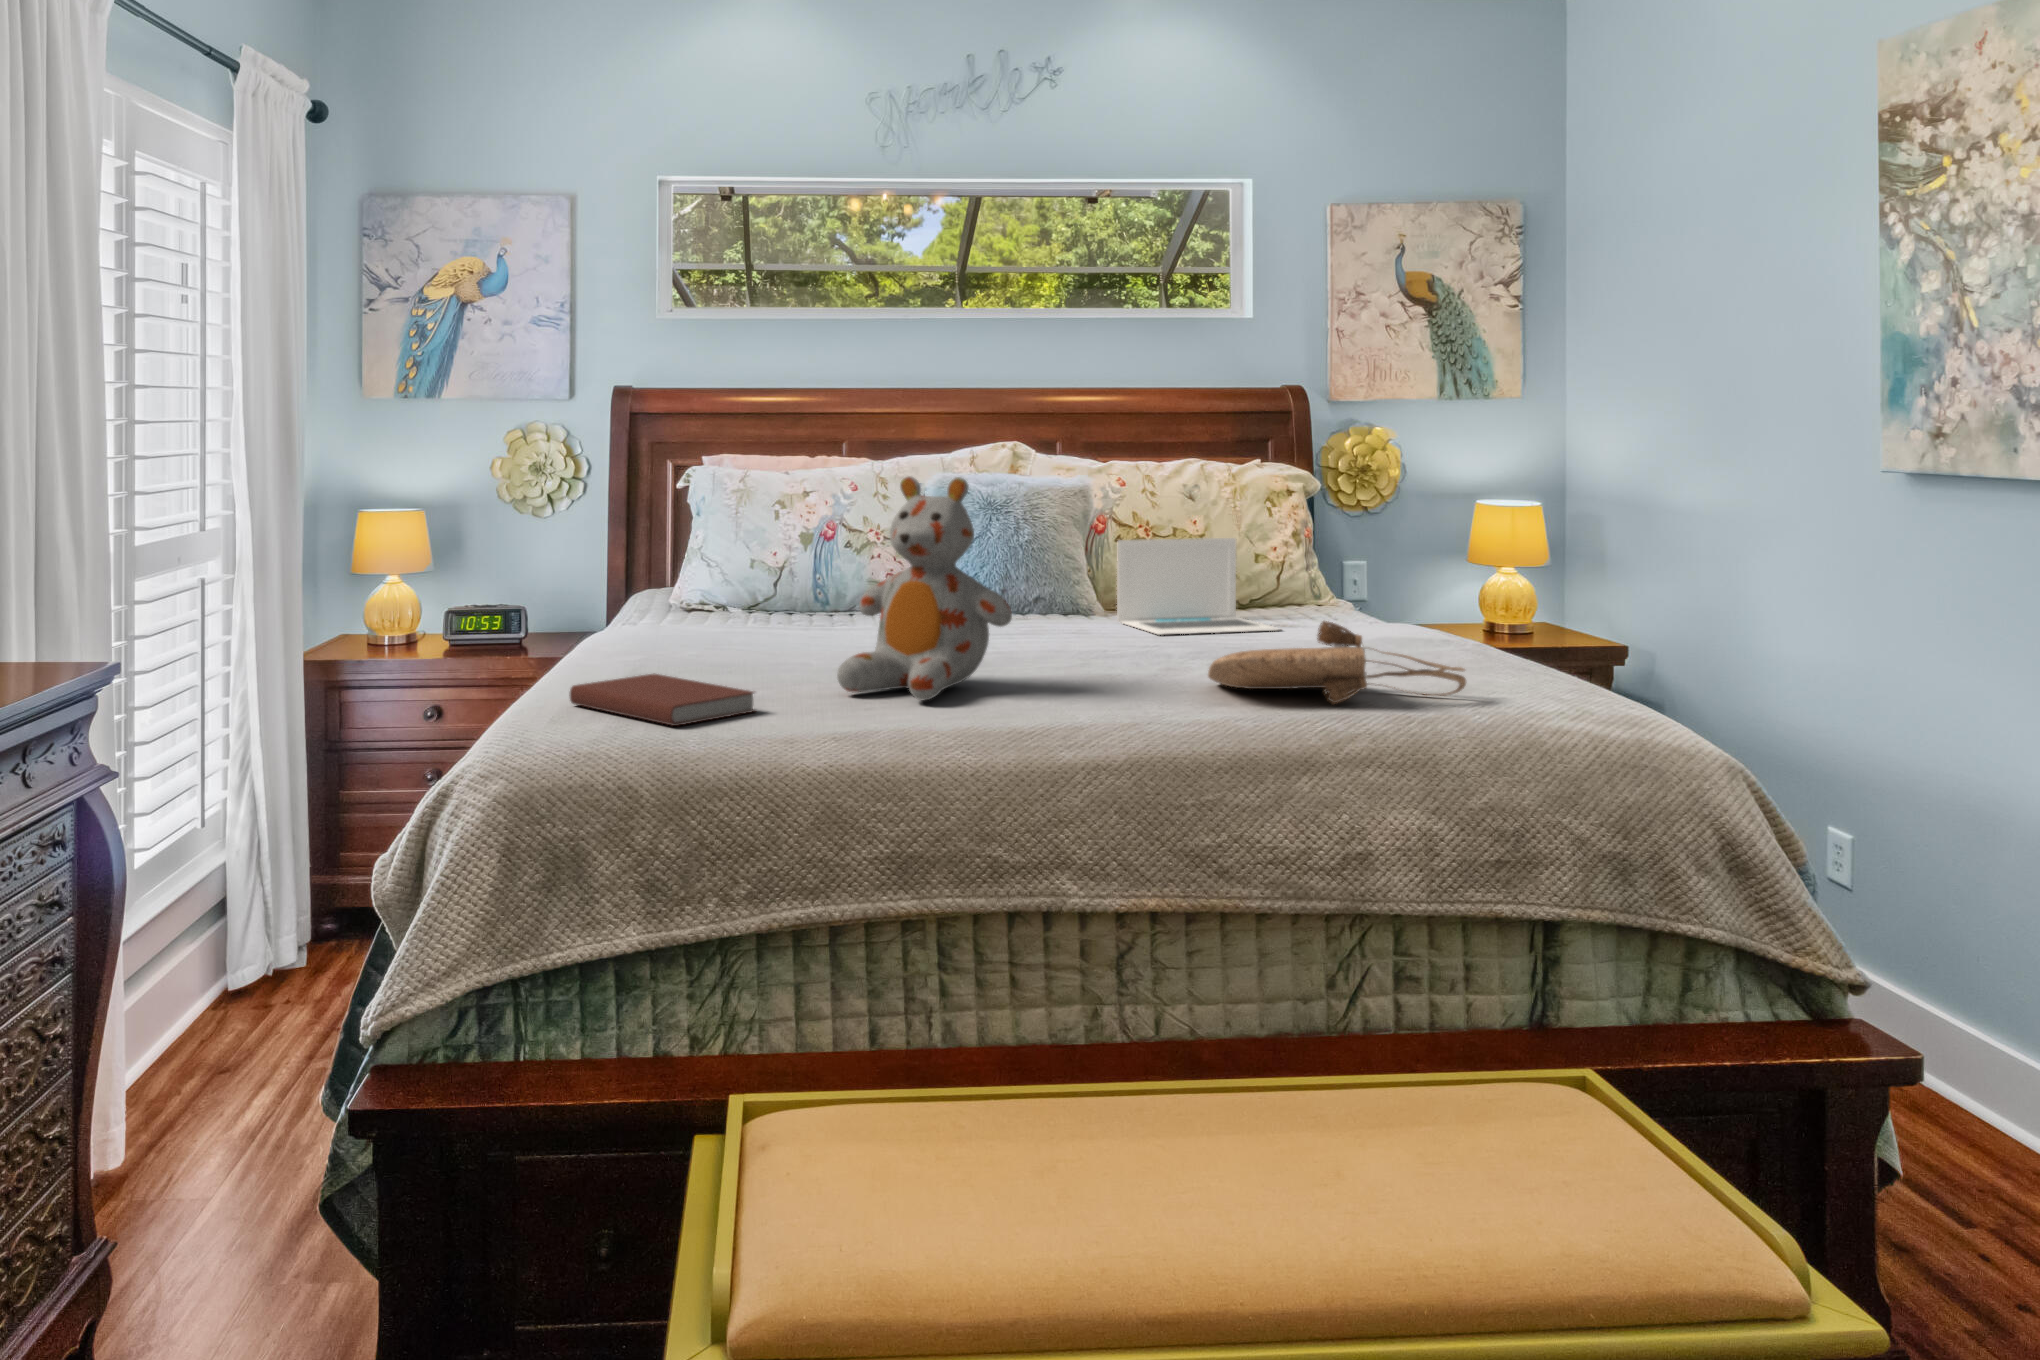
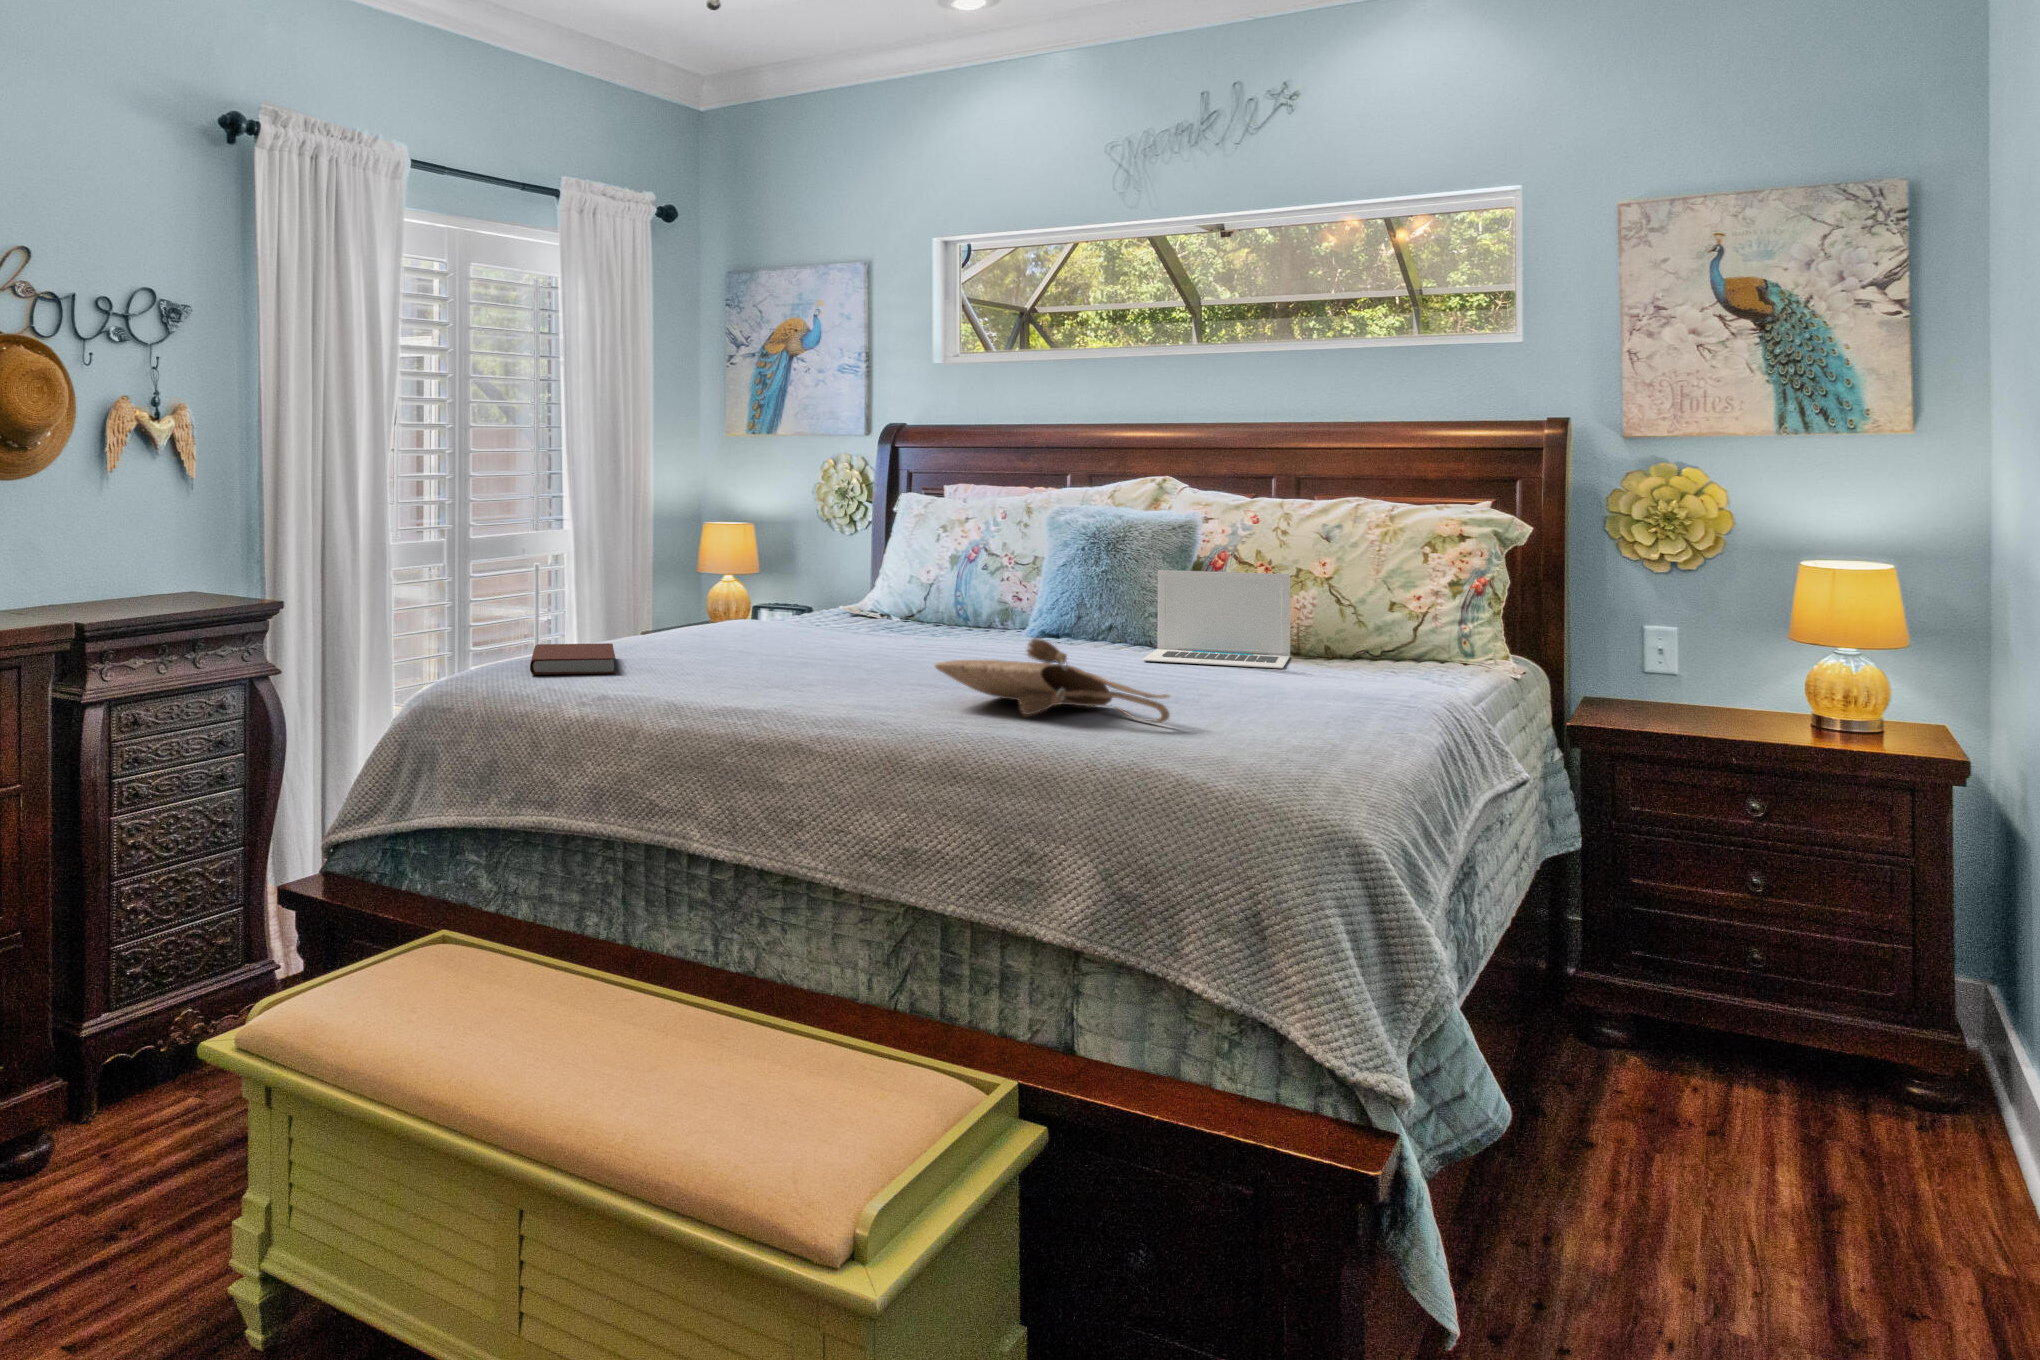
stuffed bear: present [837,476,1012,700] -> none [704,496,832,679]

